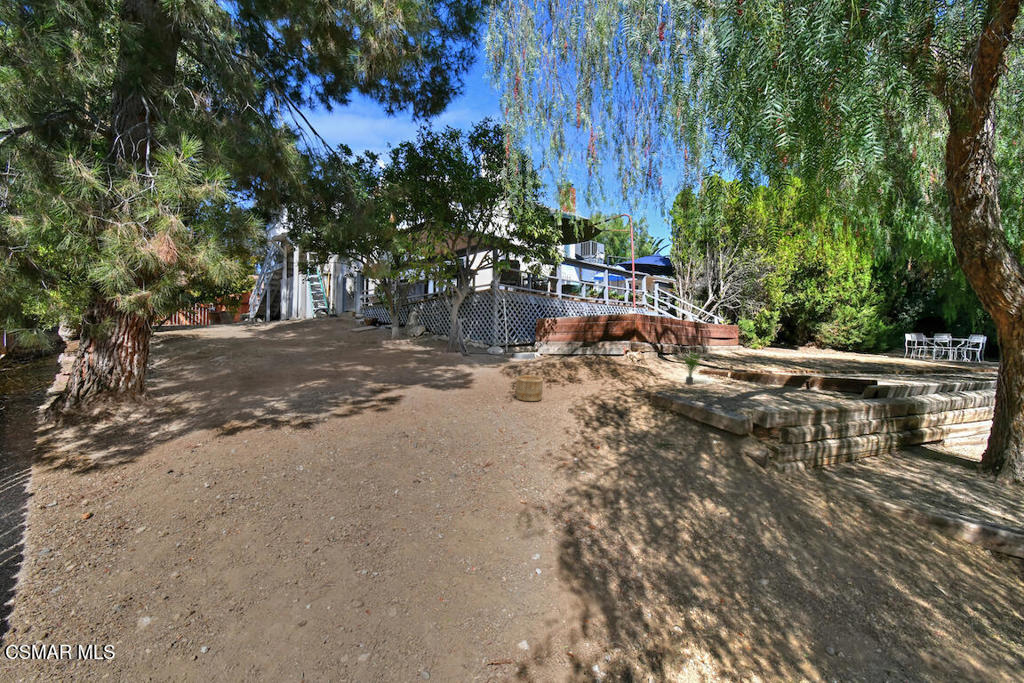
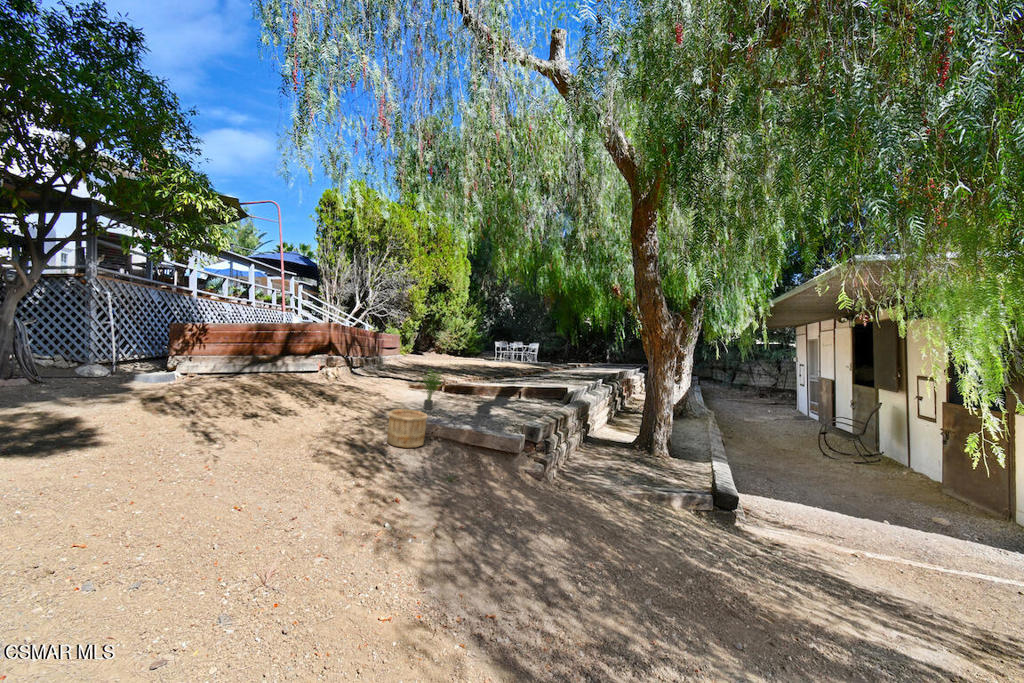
wooden bucket: present [516,375,543,401] -> present [387,409,428,448]

